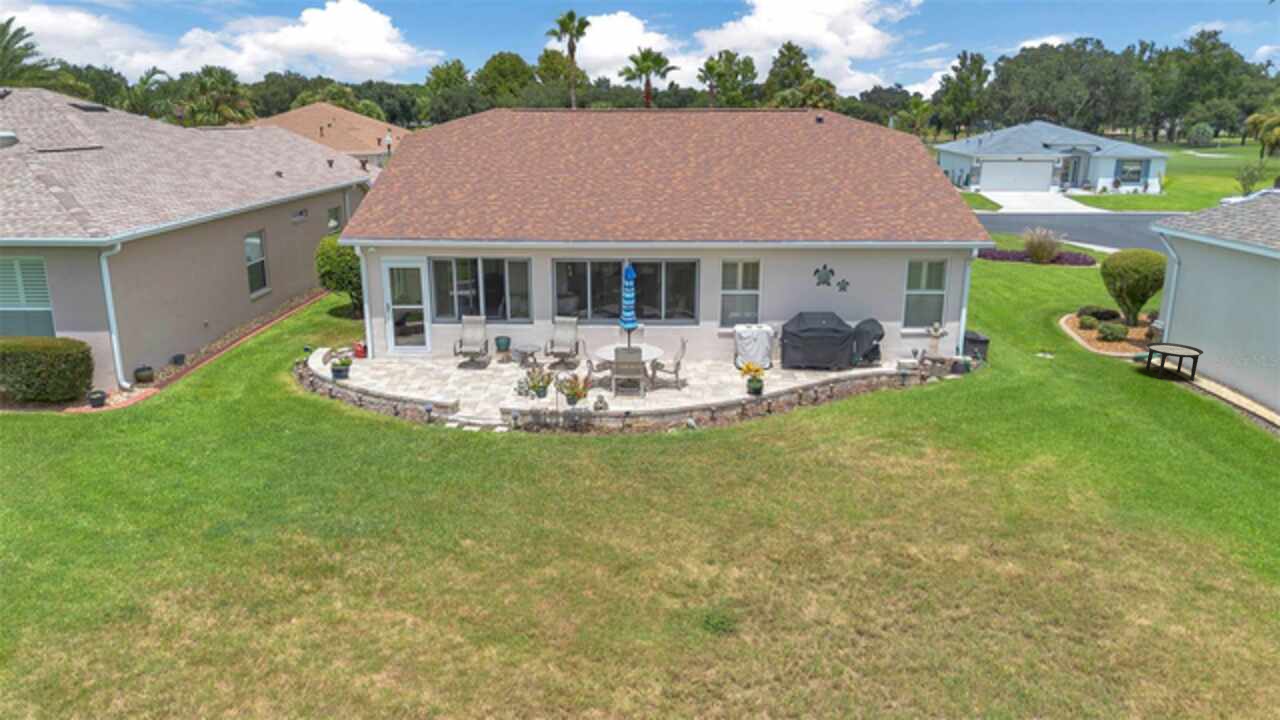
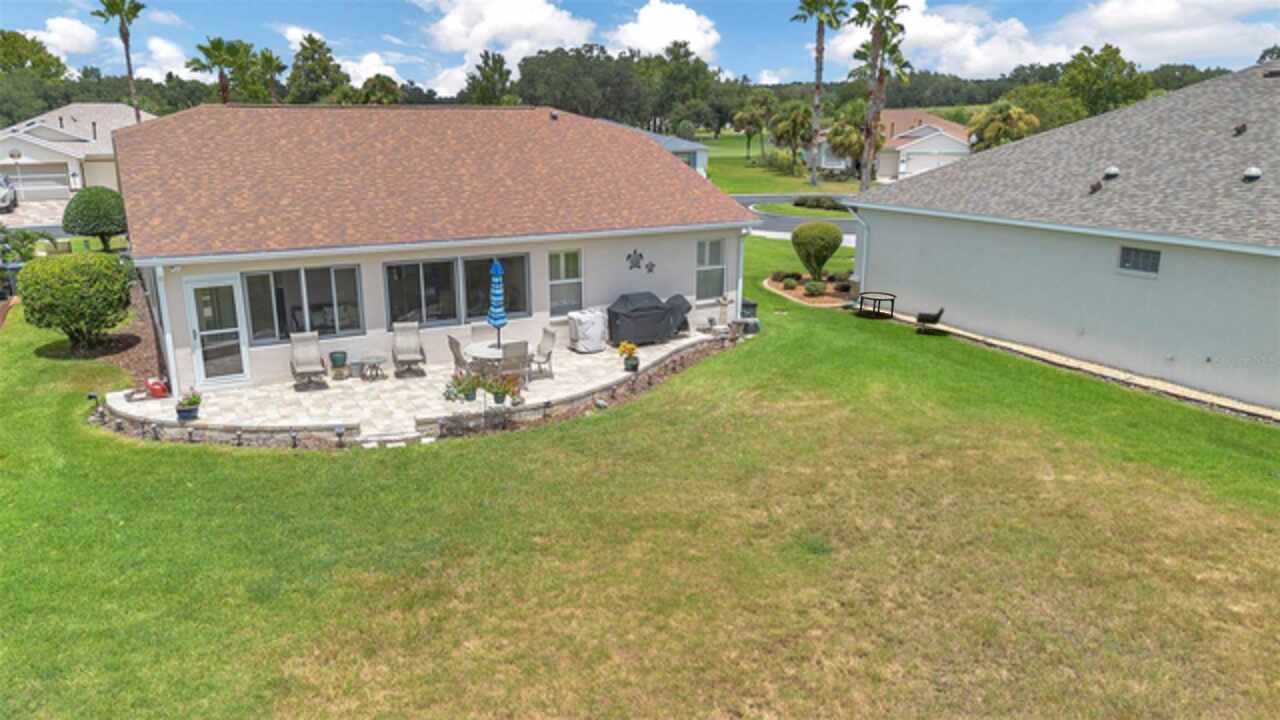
lounge chair: none [1202,376,1261,408] -> present [916,308,944,330]

